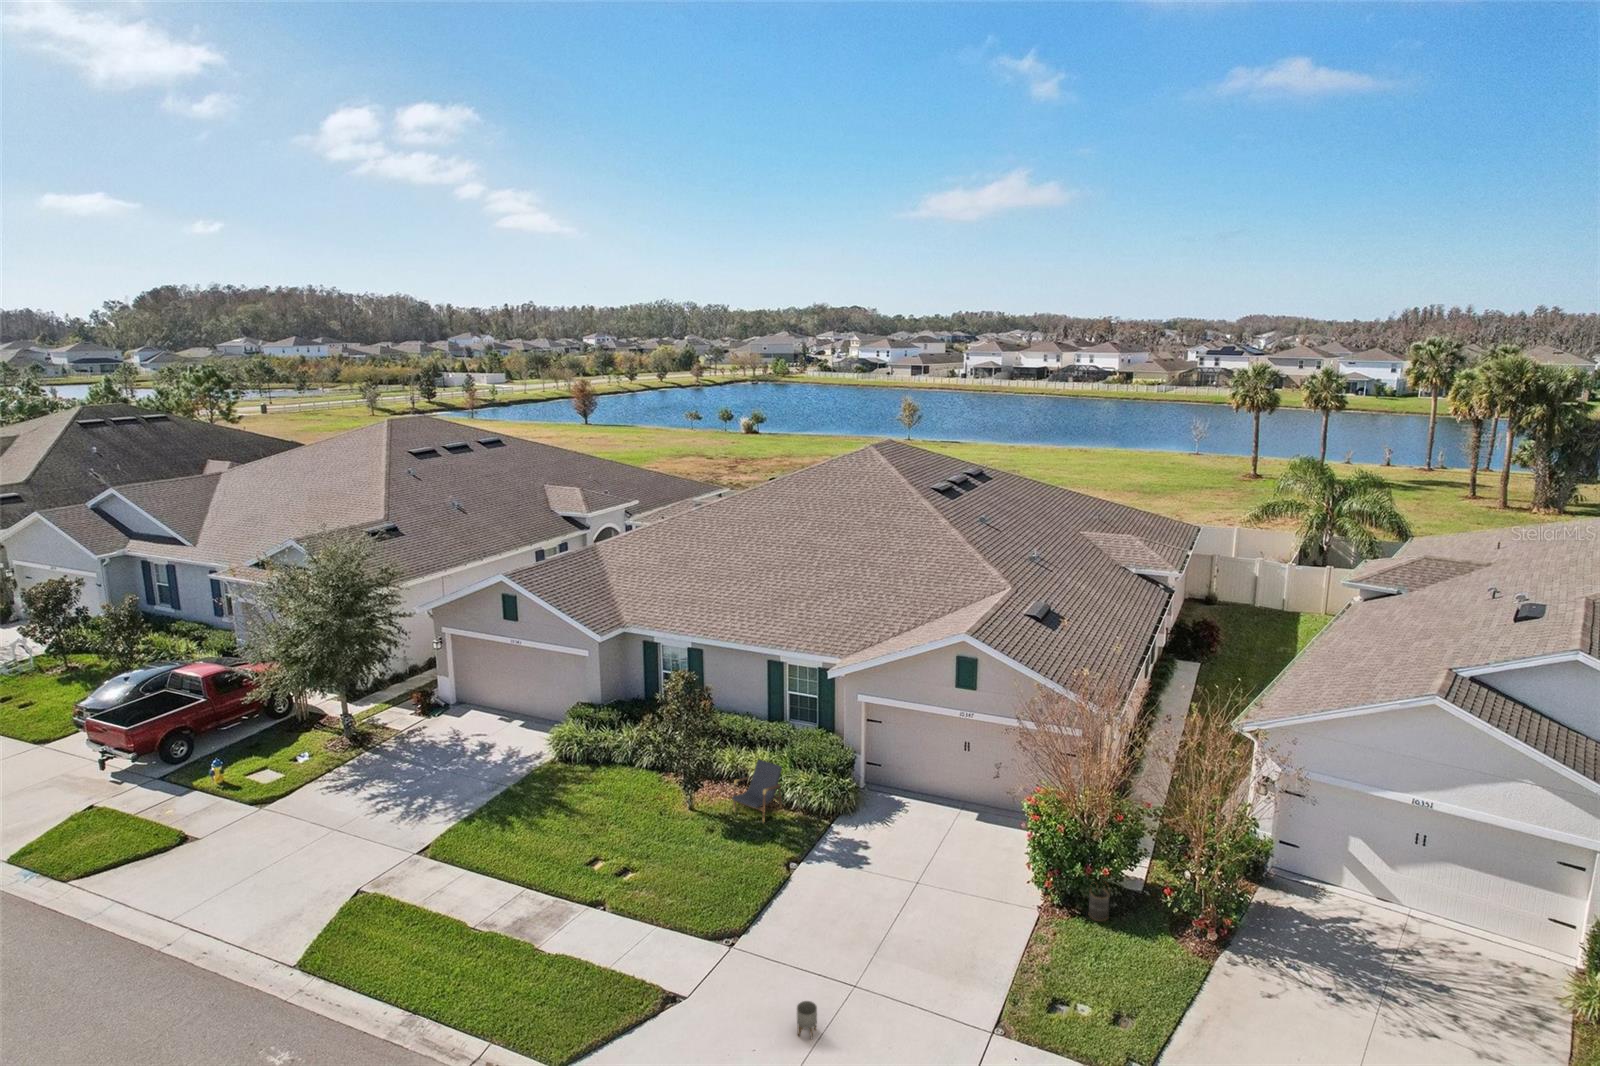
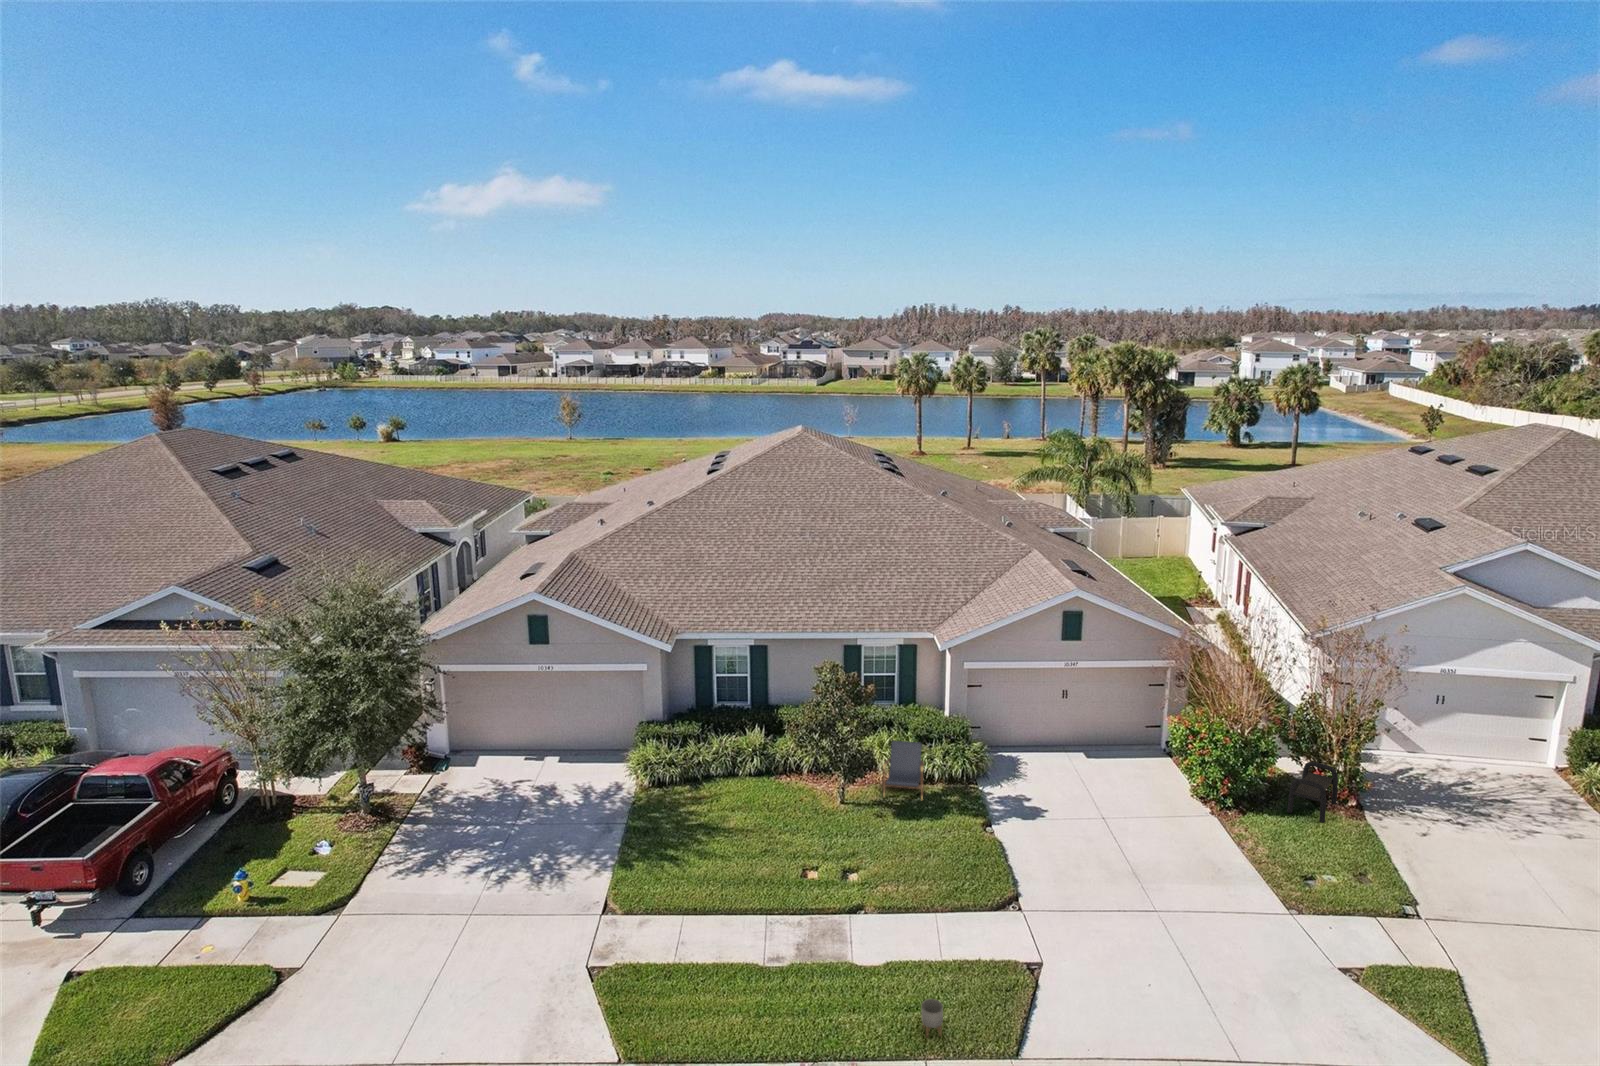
bench: none [1126,875,1202,947] -> present [1287,762,1338,822]
basket: present [1088,889,1110,921] -> none [1253,778,1273,814]
planter: present [797,1001,817,1039] -> present [921,999,943,1037]

